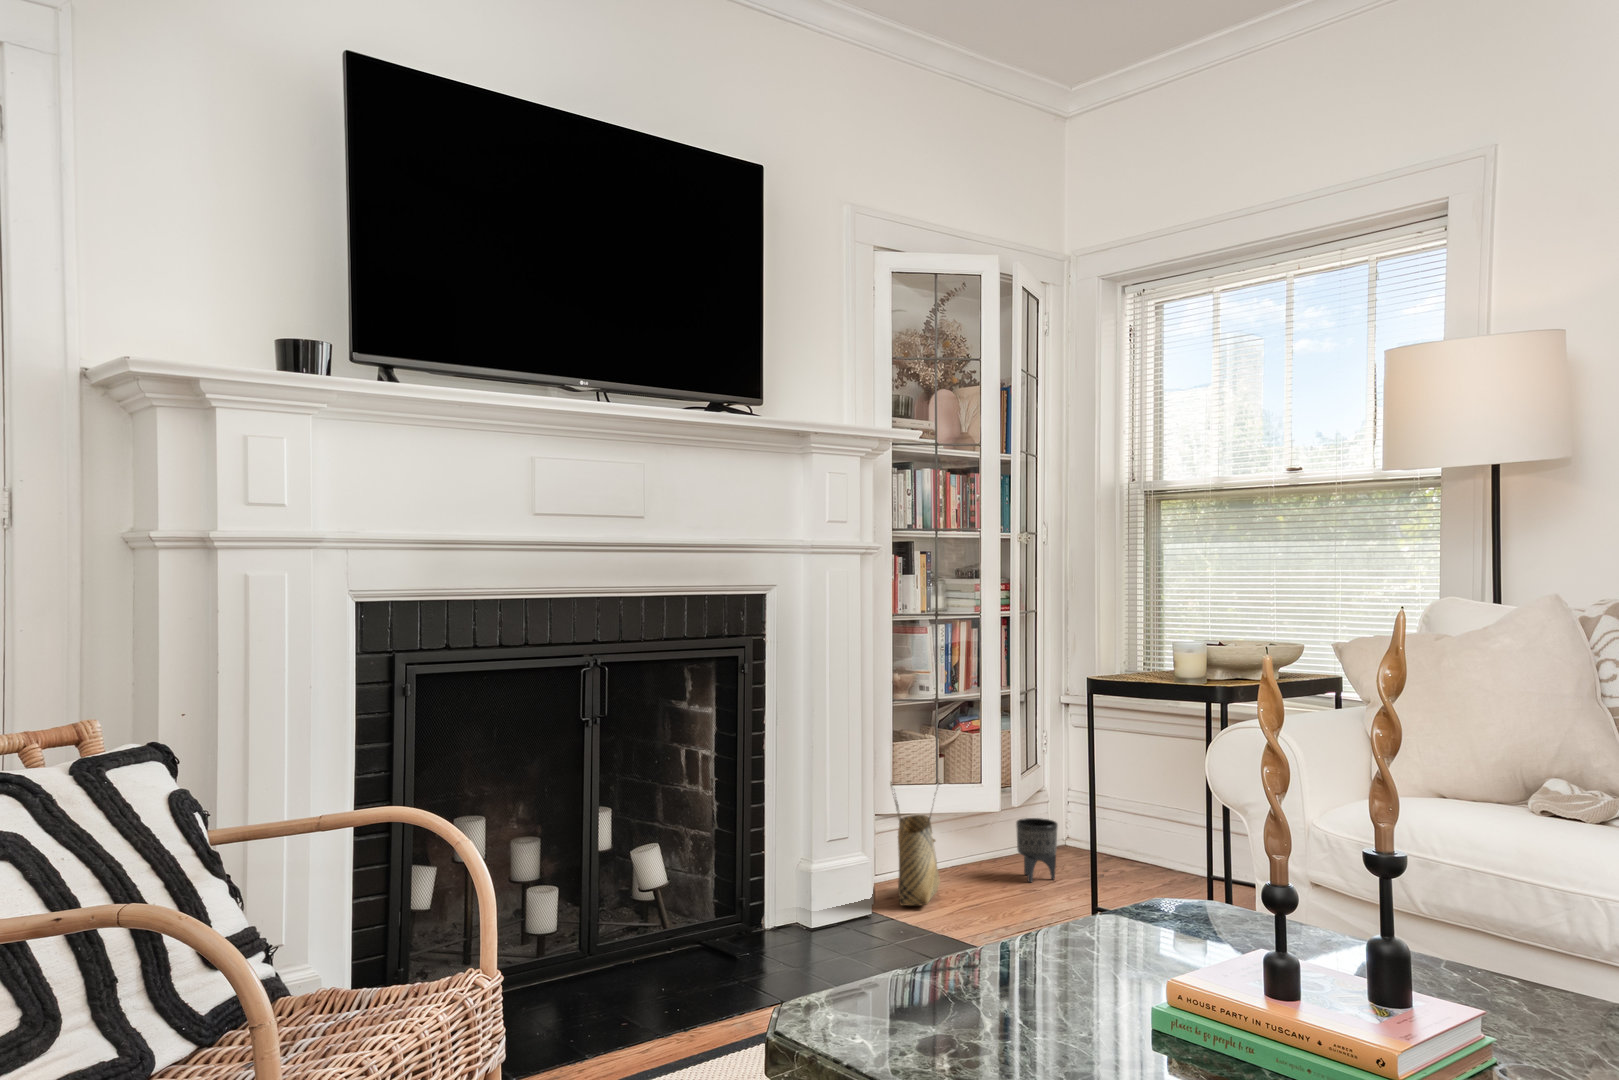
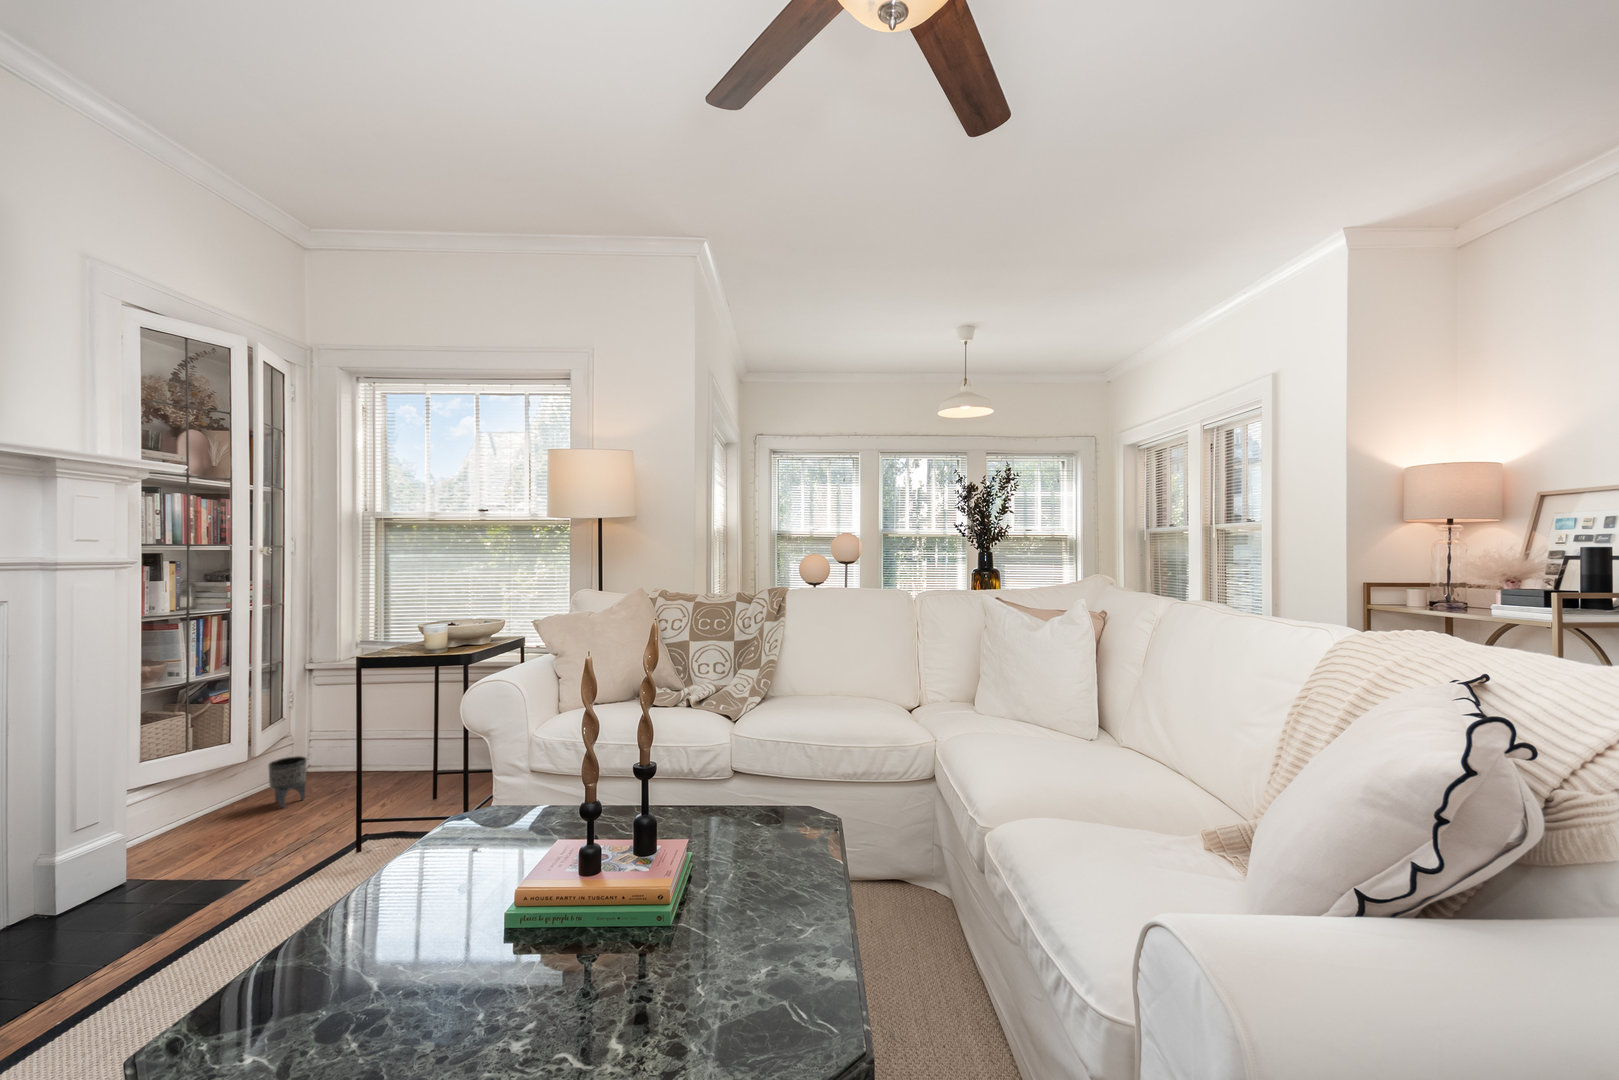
woven basket: present [891,782,940,906] -> none [139,751,198,866]

